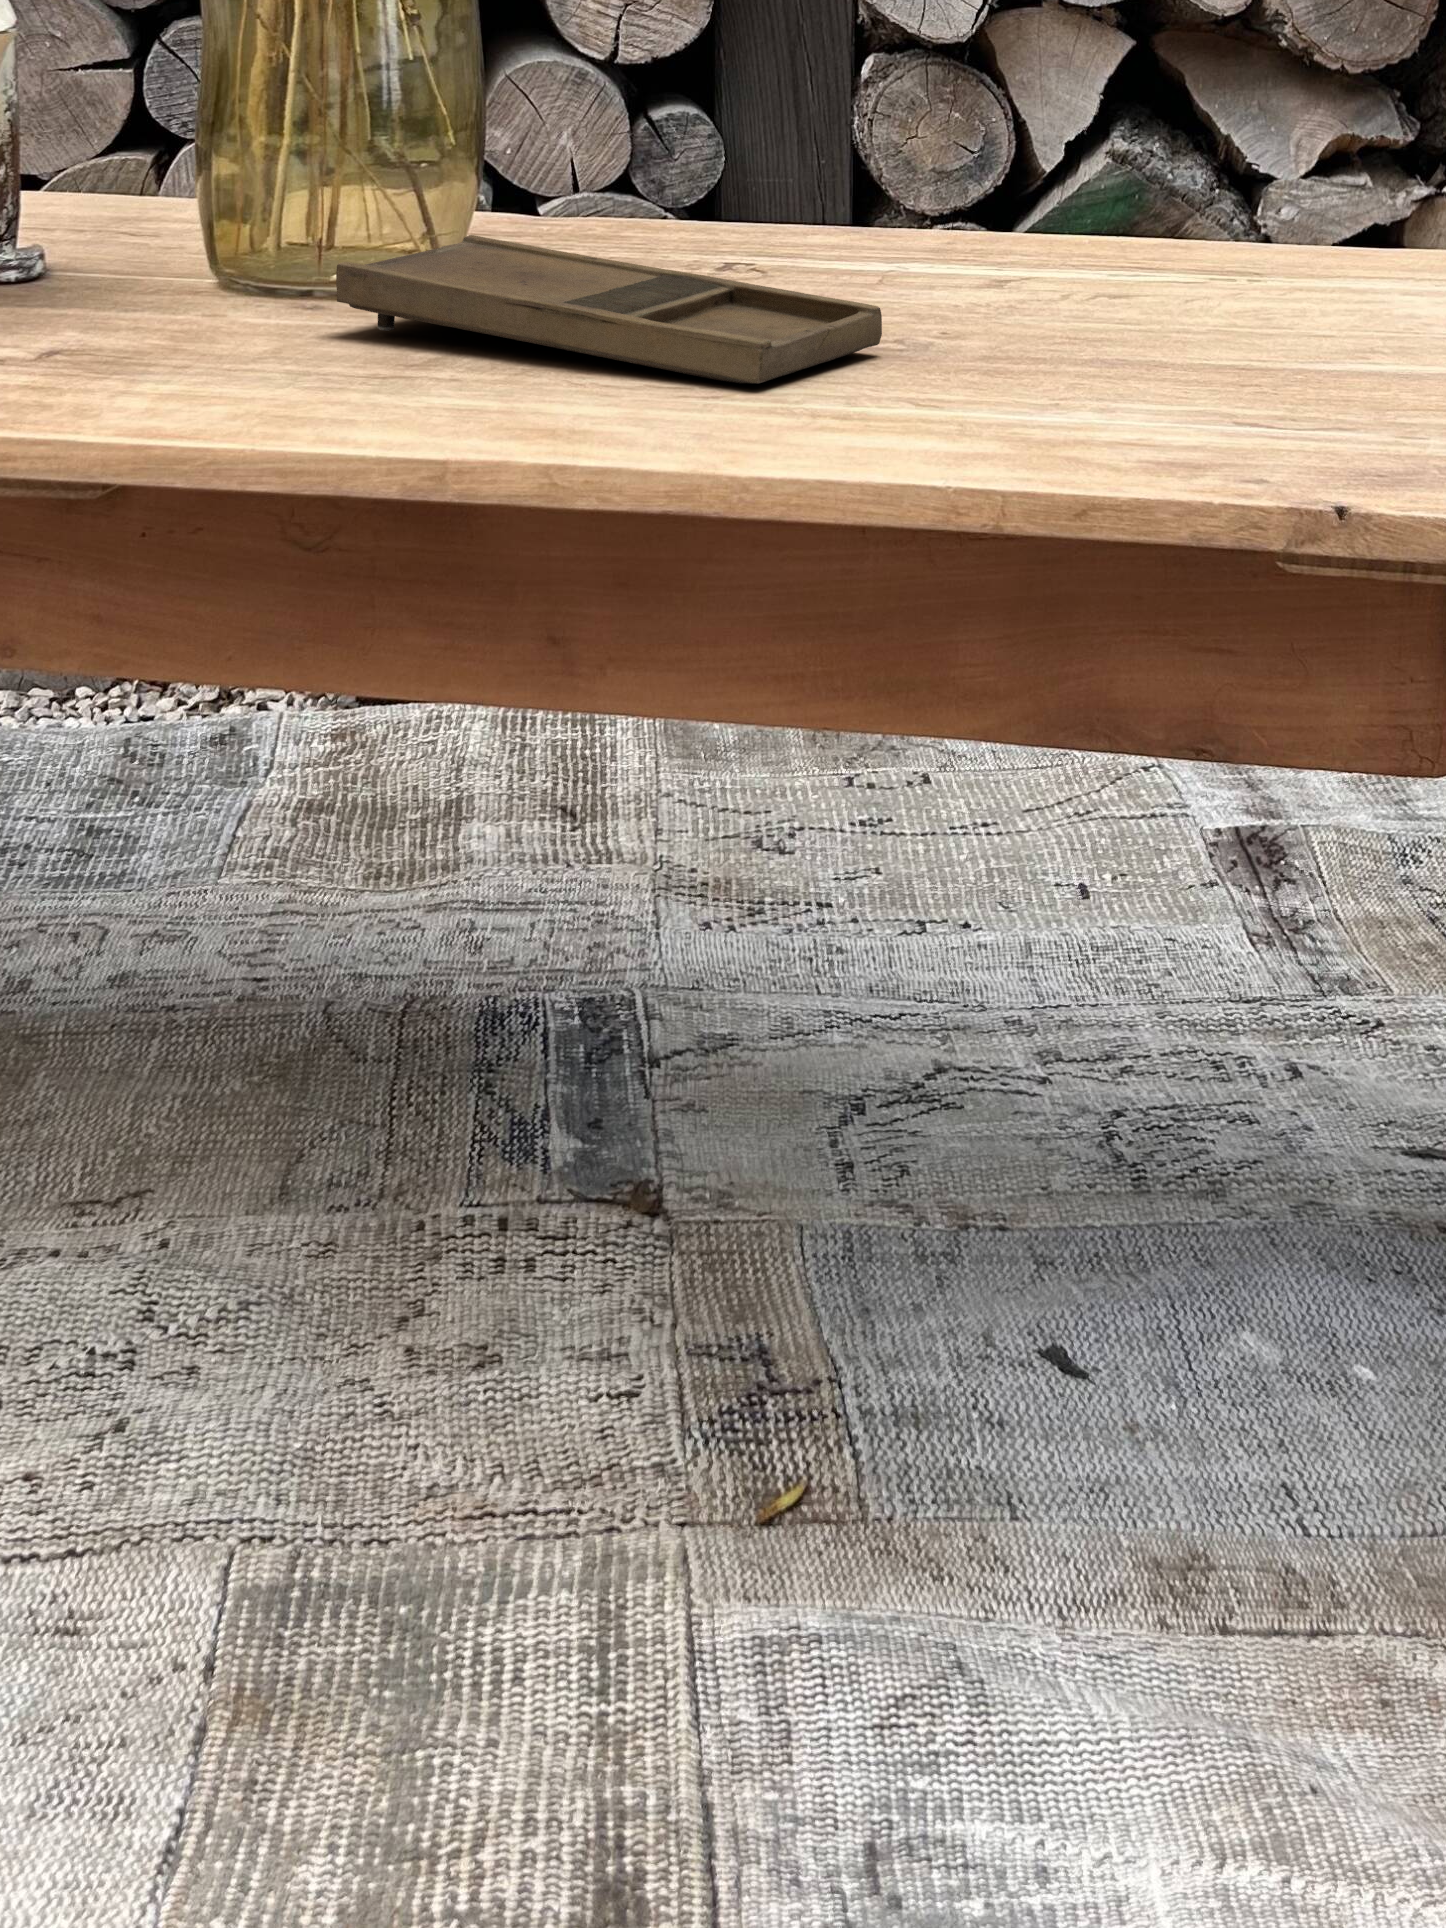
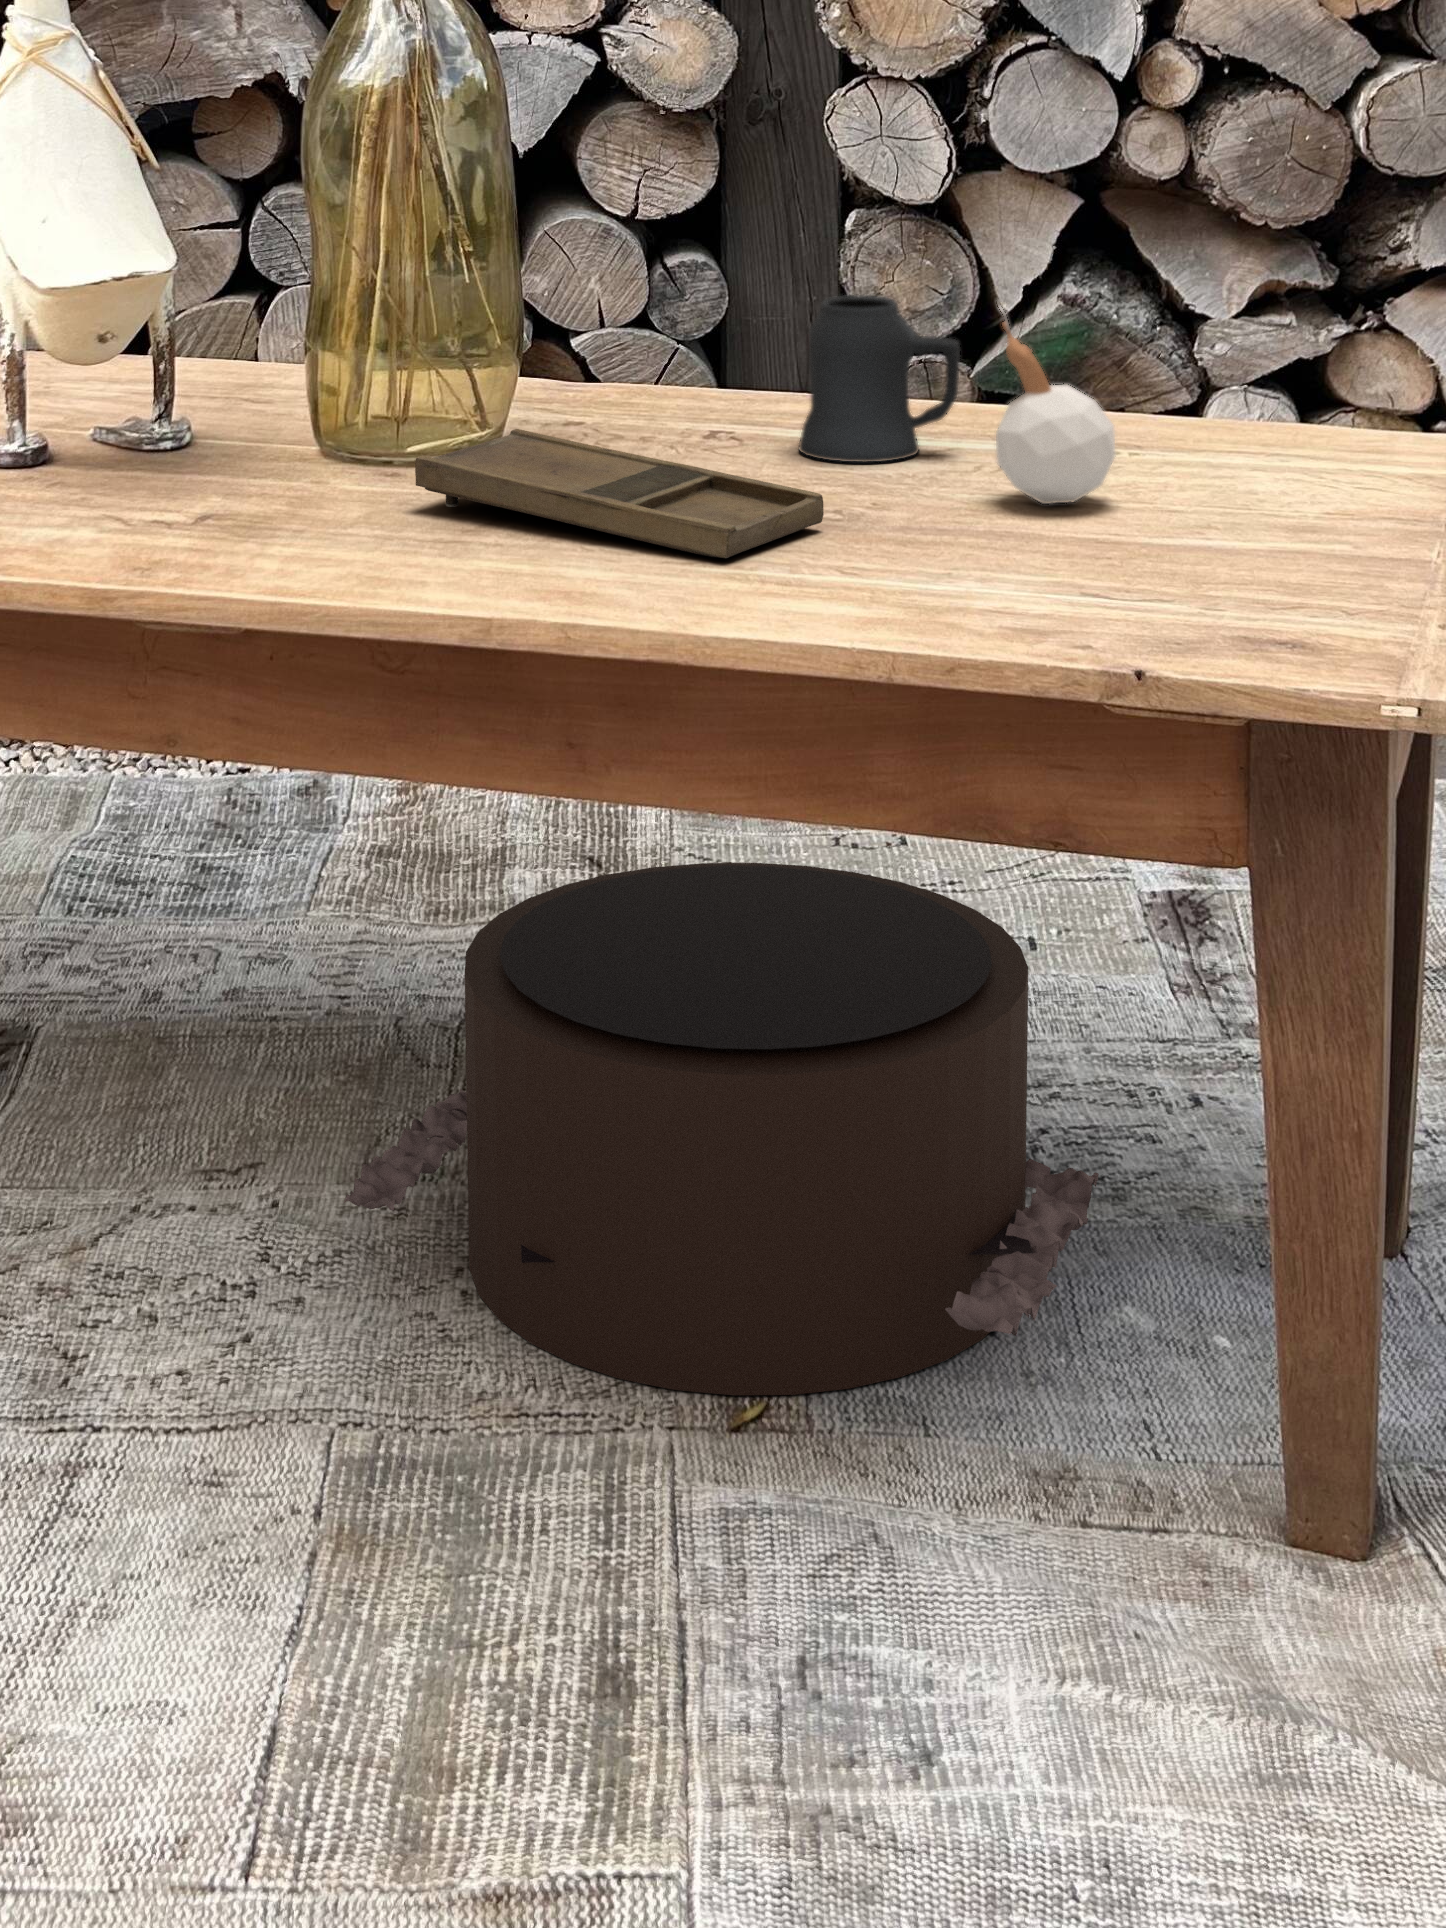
candle: none [1098,60,1253,326] -> present [996,300,1115,504]
mug: none [833,75,1040,285] -> present [799,295,960,462]
pouf: none [246,800,1208,1478] -> present [344,863,1098,1395]

